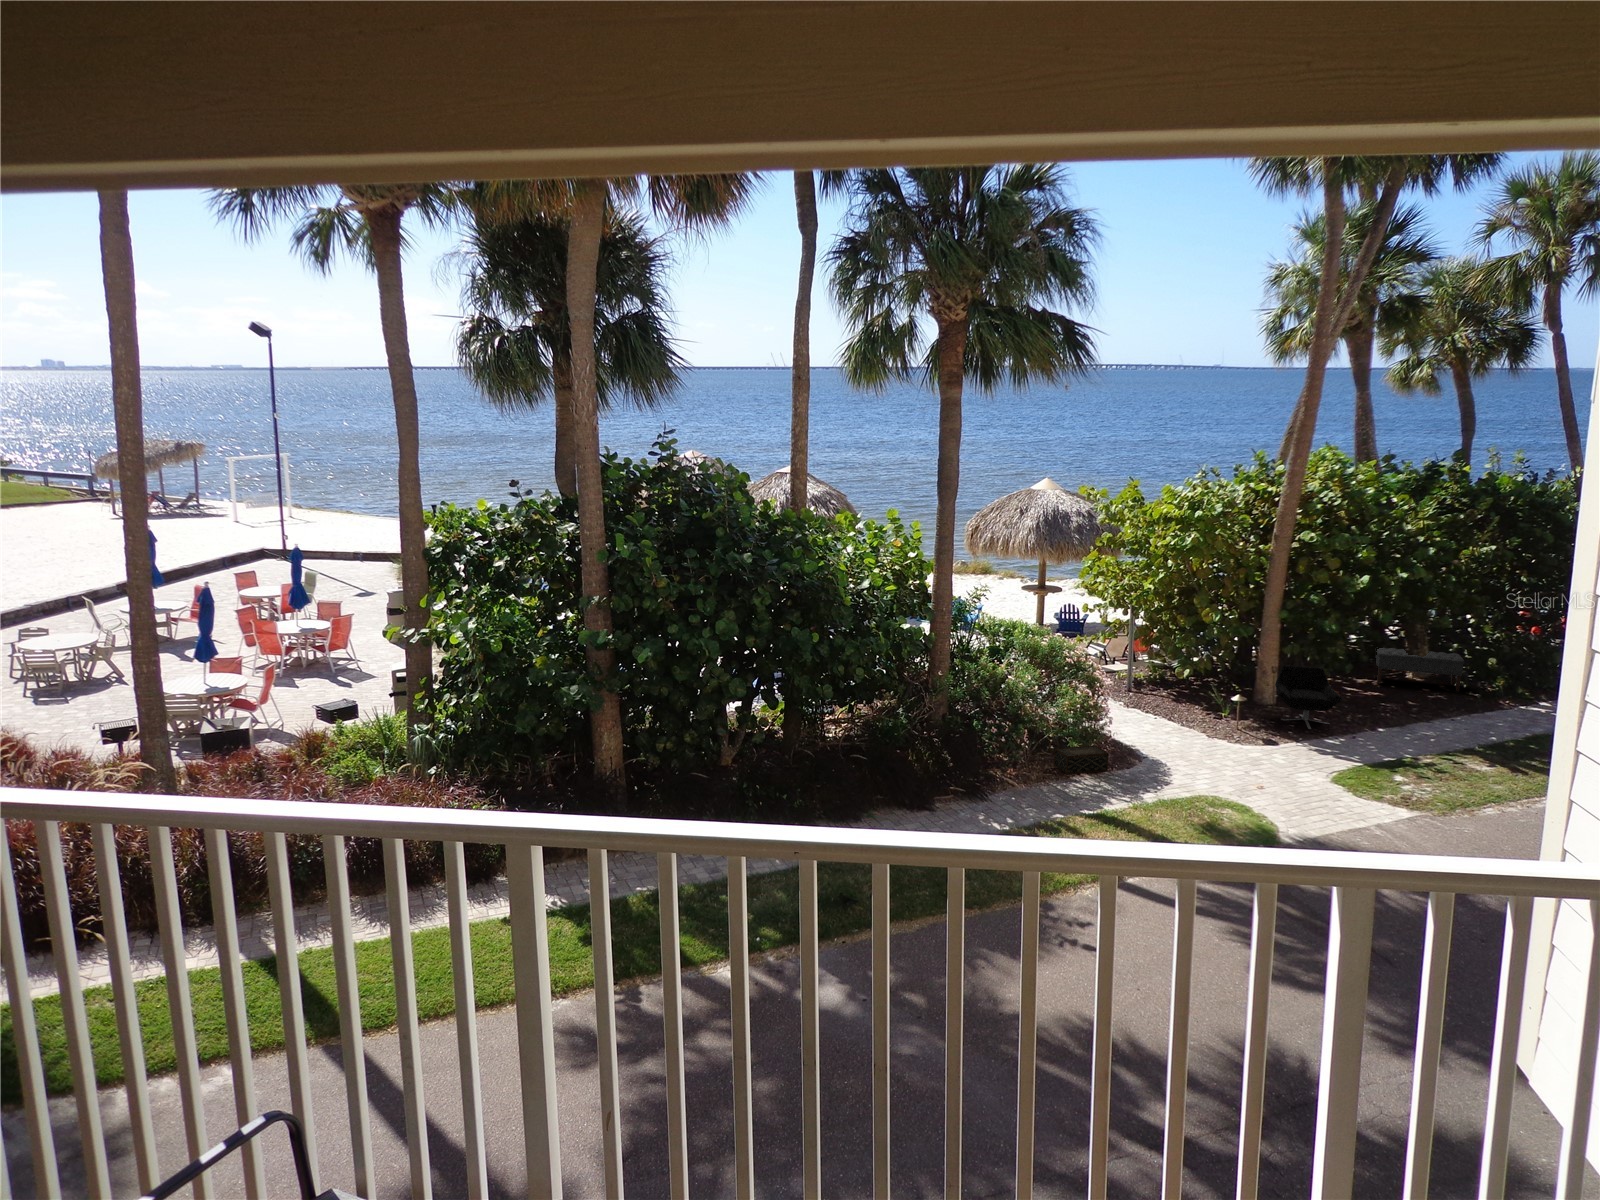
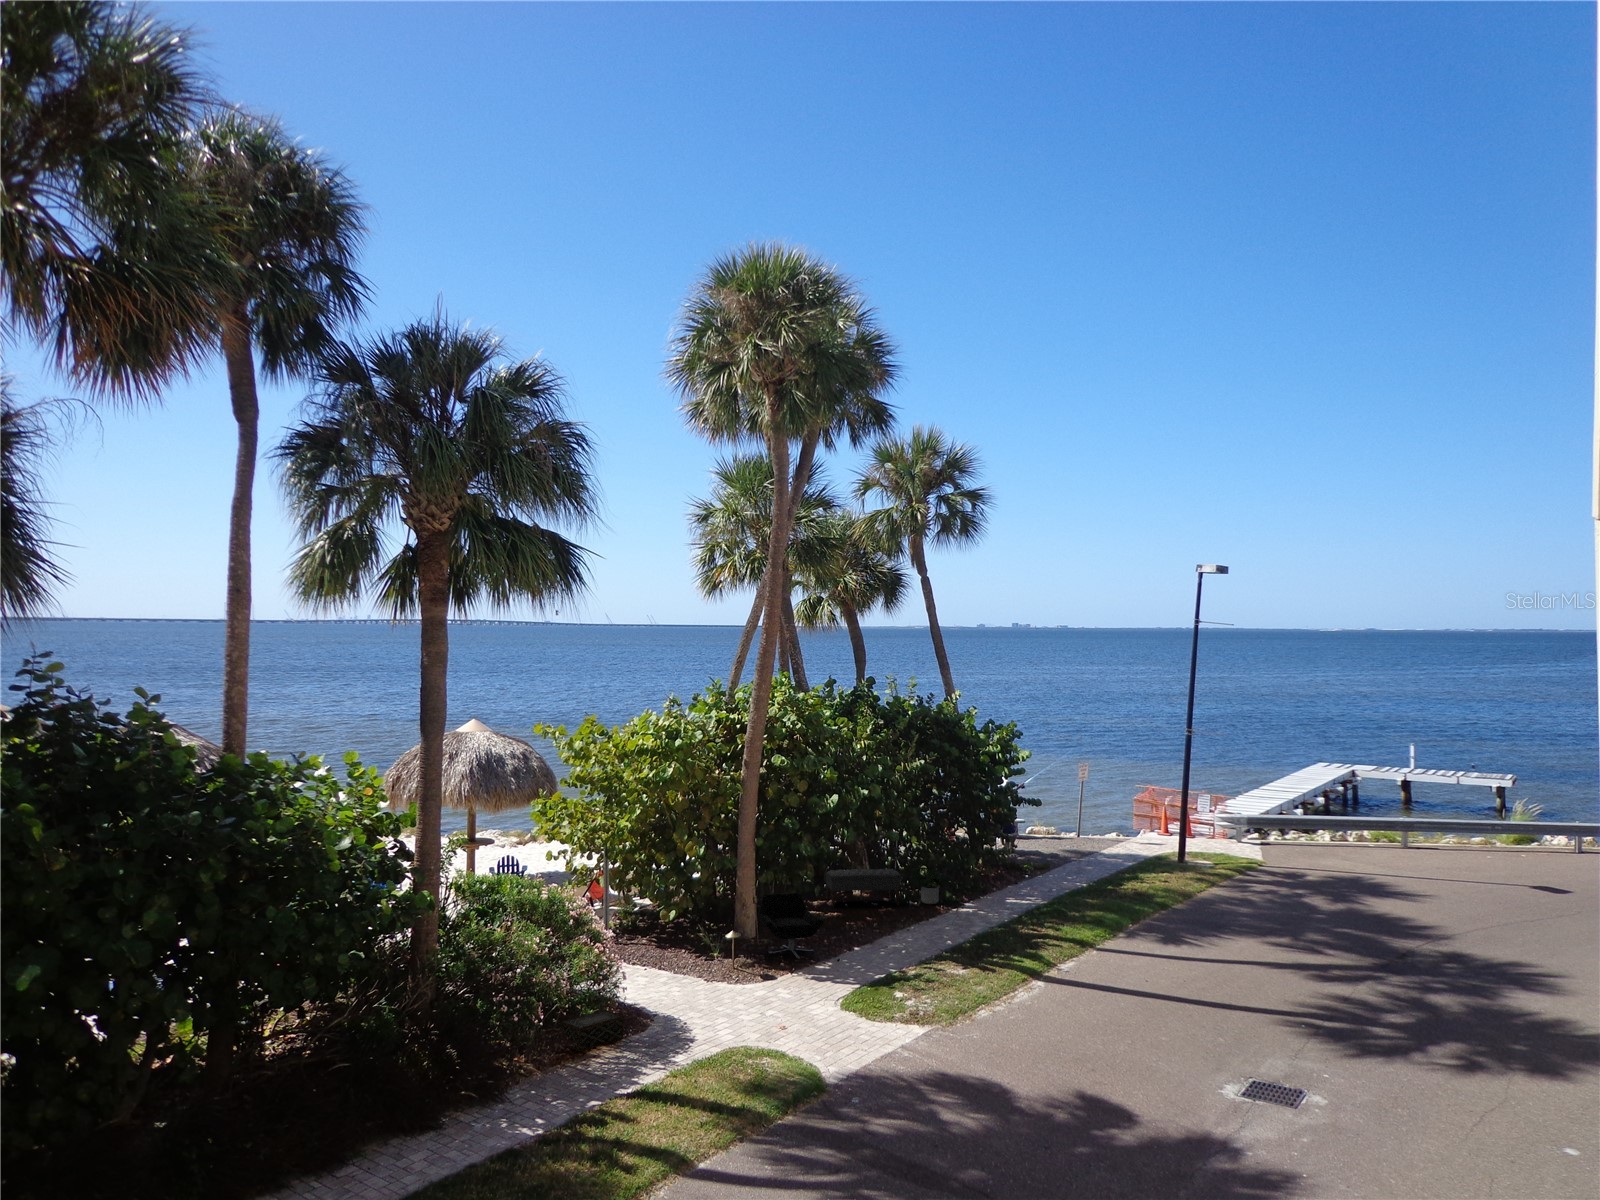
potted plant: none [1477,656,1533,695] -> present [910,867,952,904]

